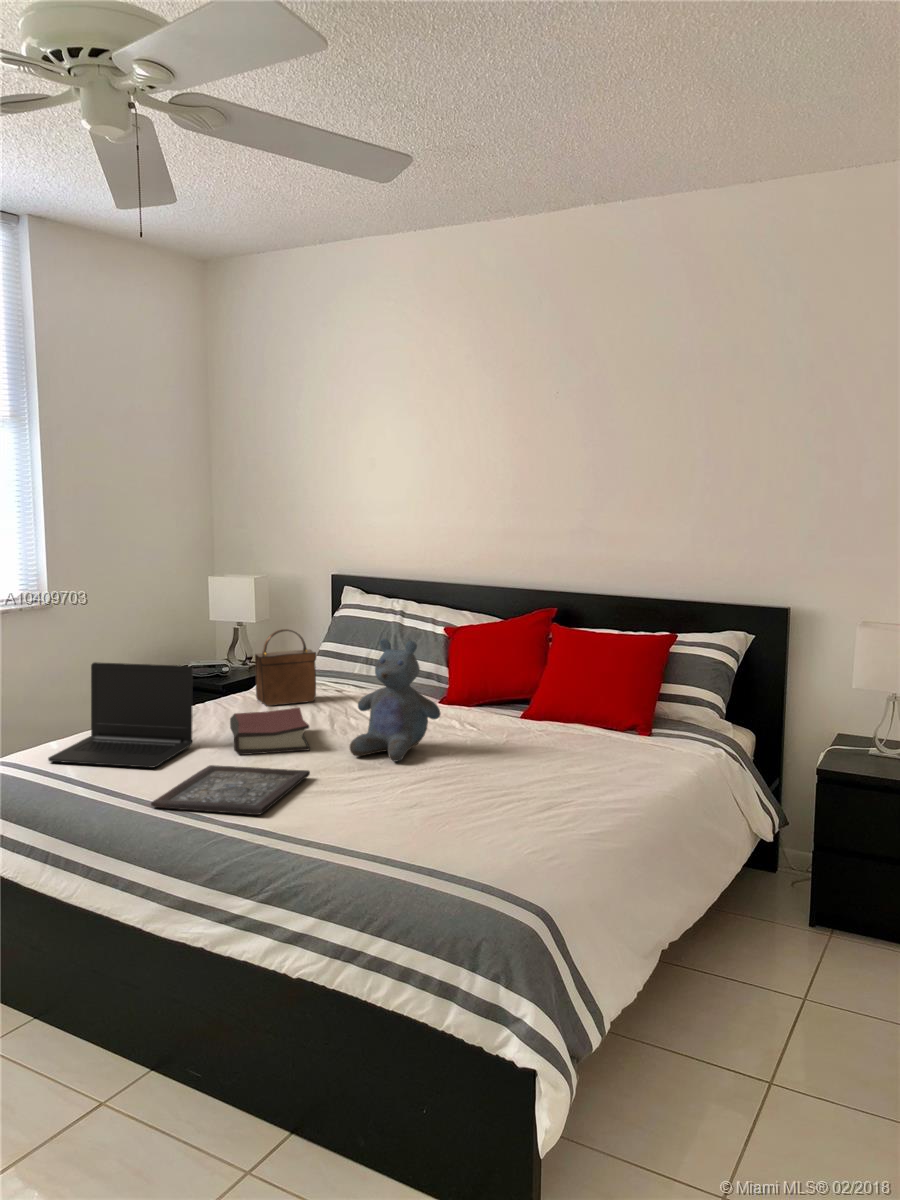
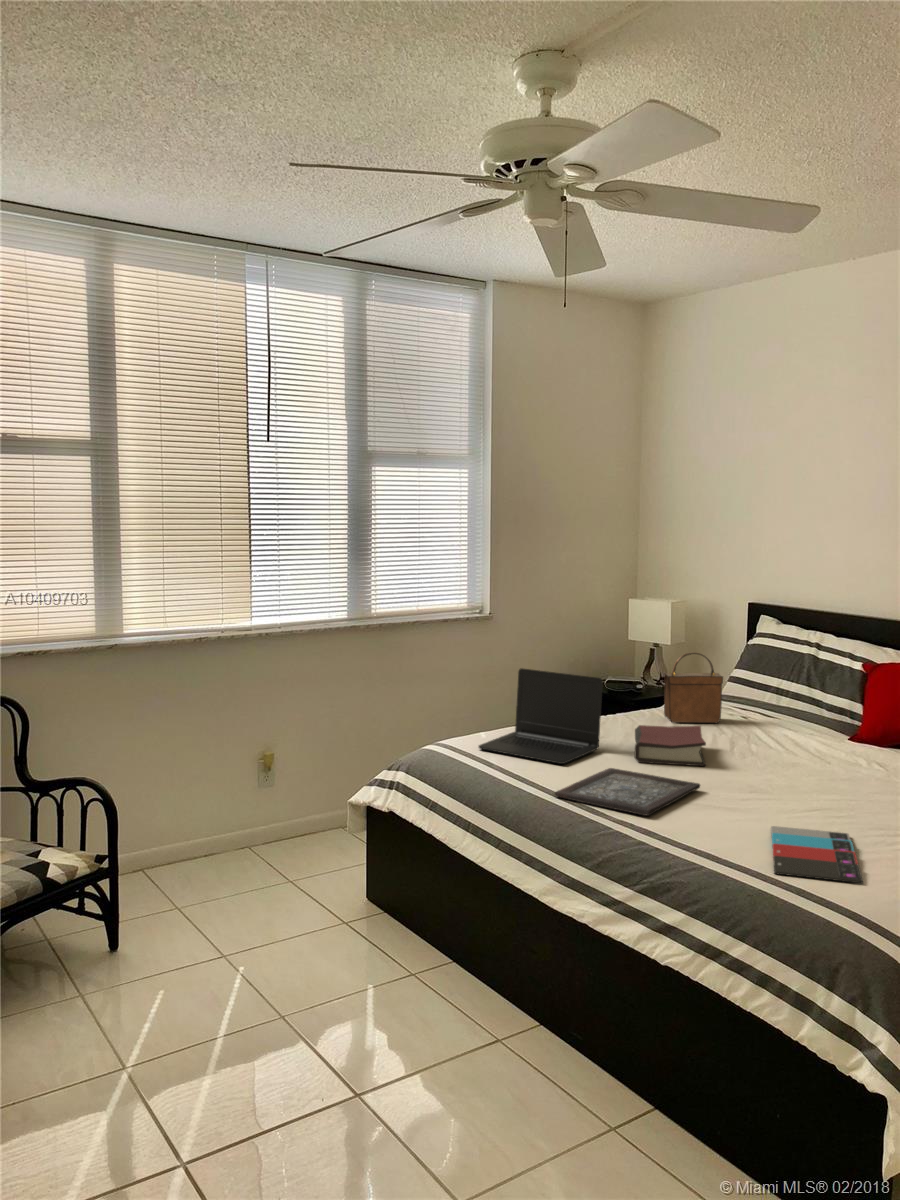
stuffed bear: present [350,639,441,761] -> none [743,667,838,787]
smartphone: none [389,803,488,858] -> present [771,826,863,883]

